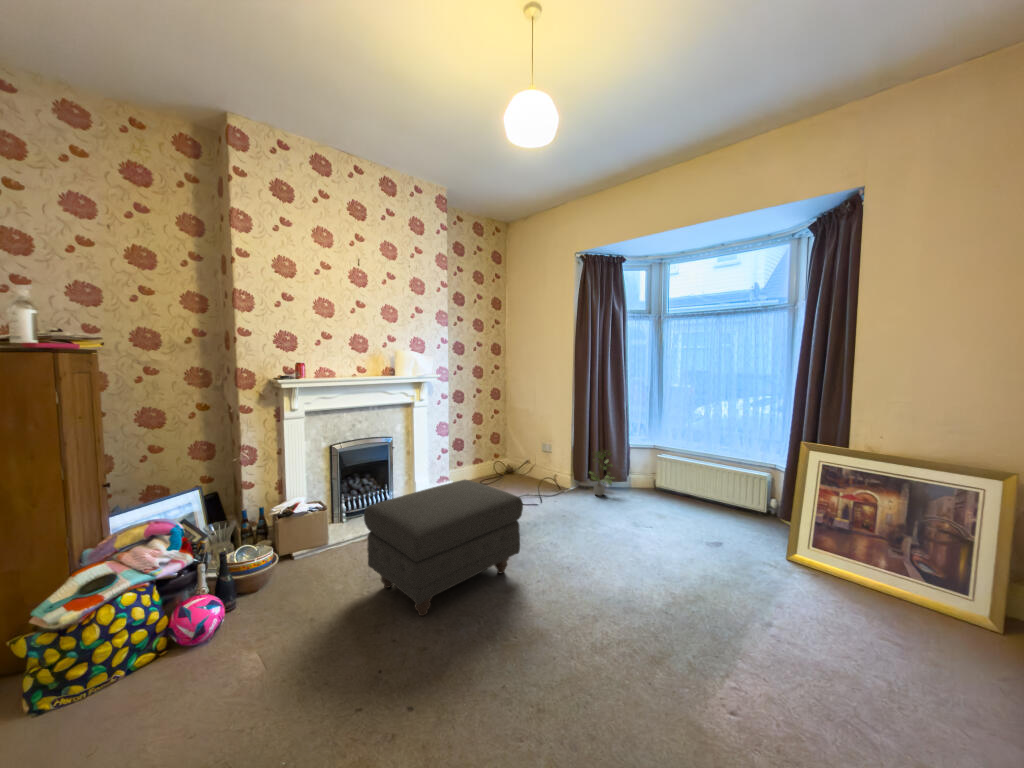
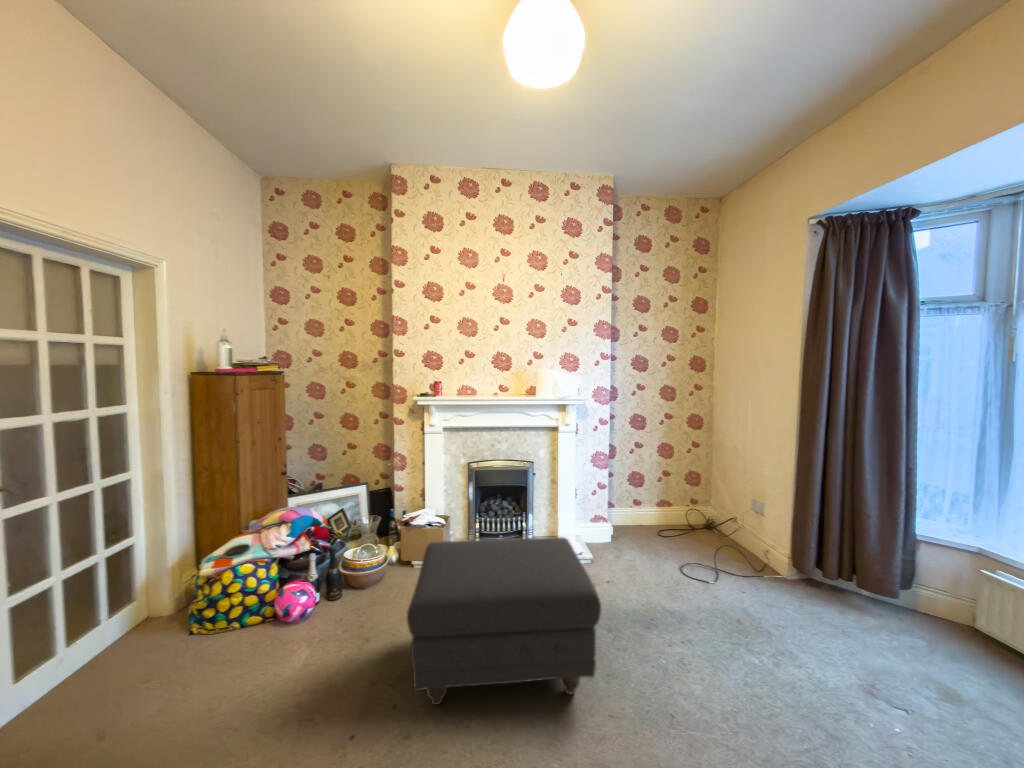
potted plant: present [590,451,612,496] -> none [827,538,893,623]

